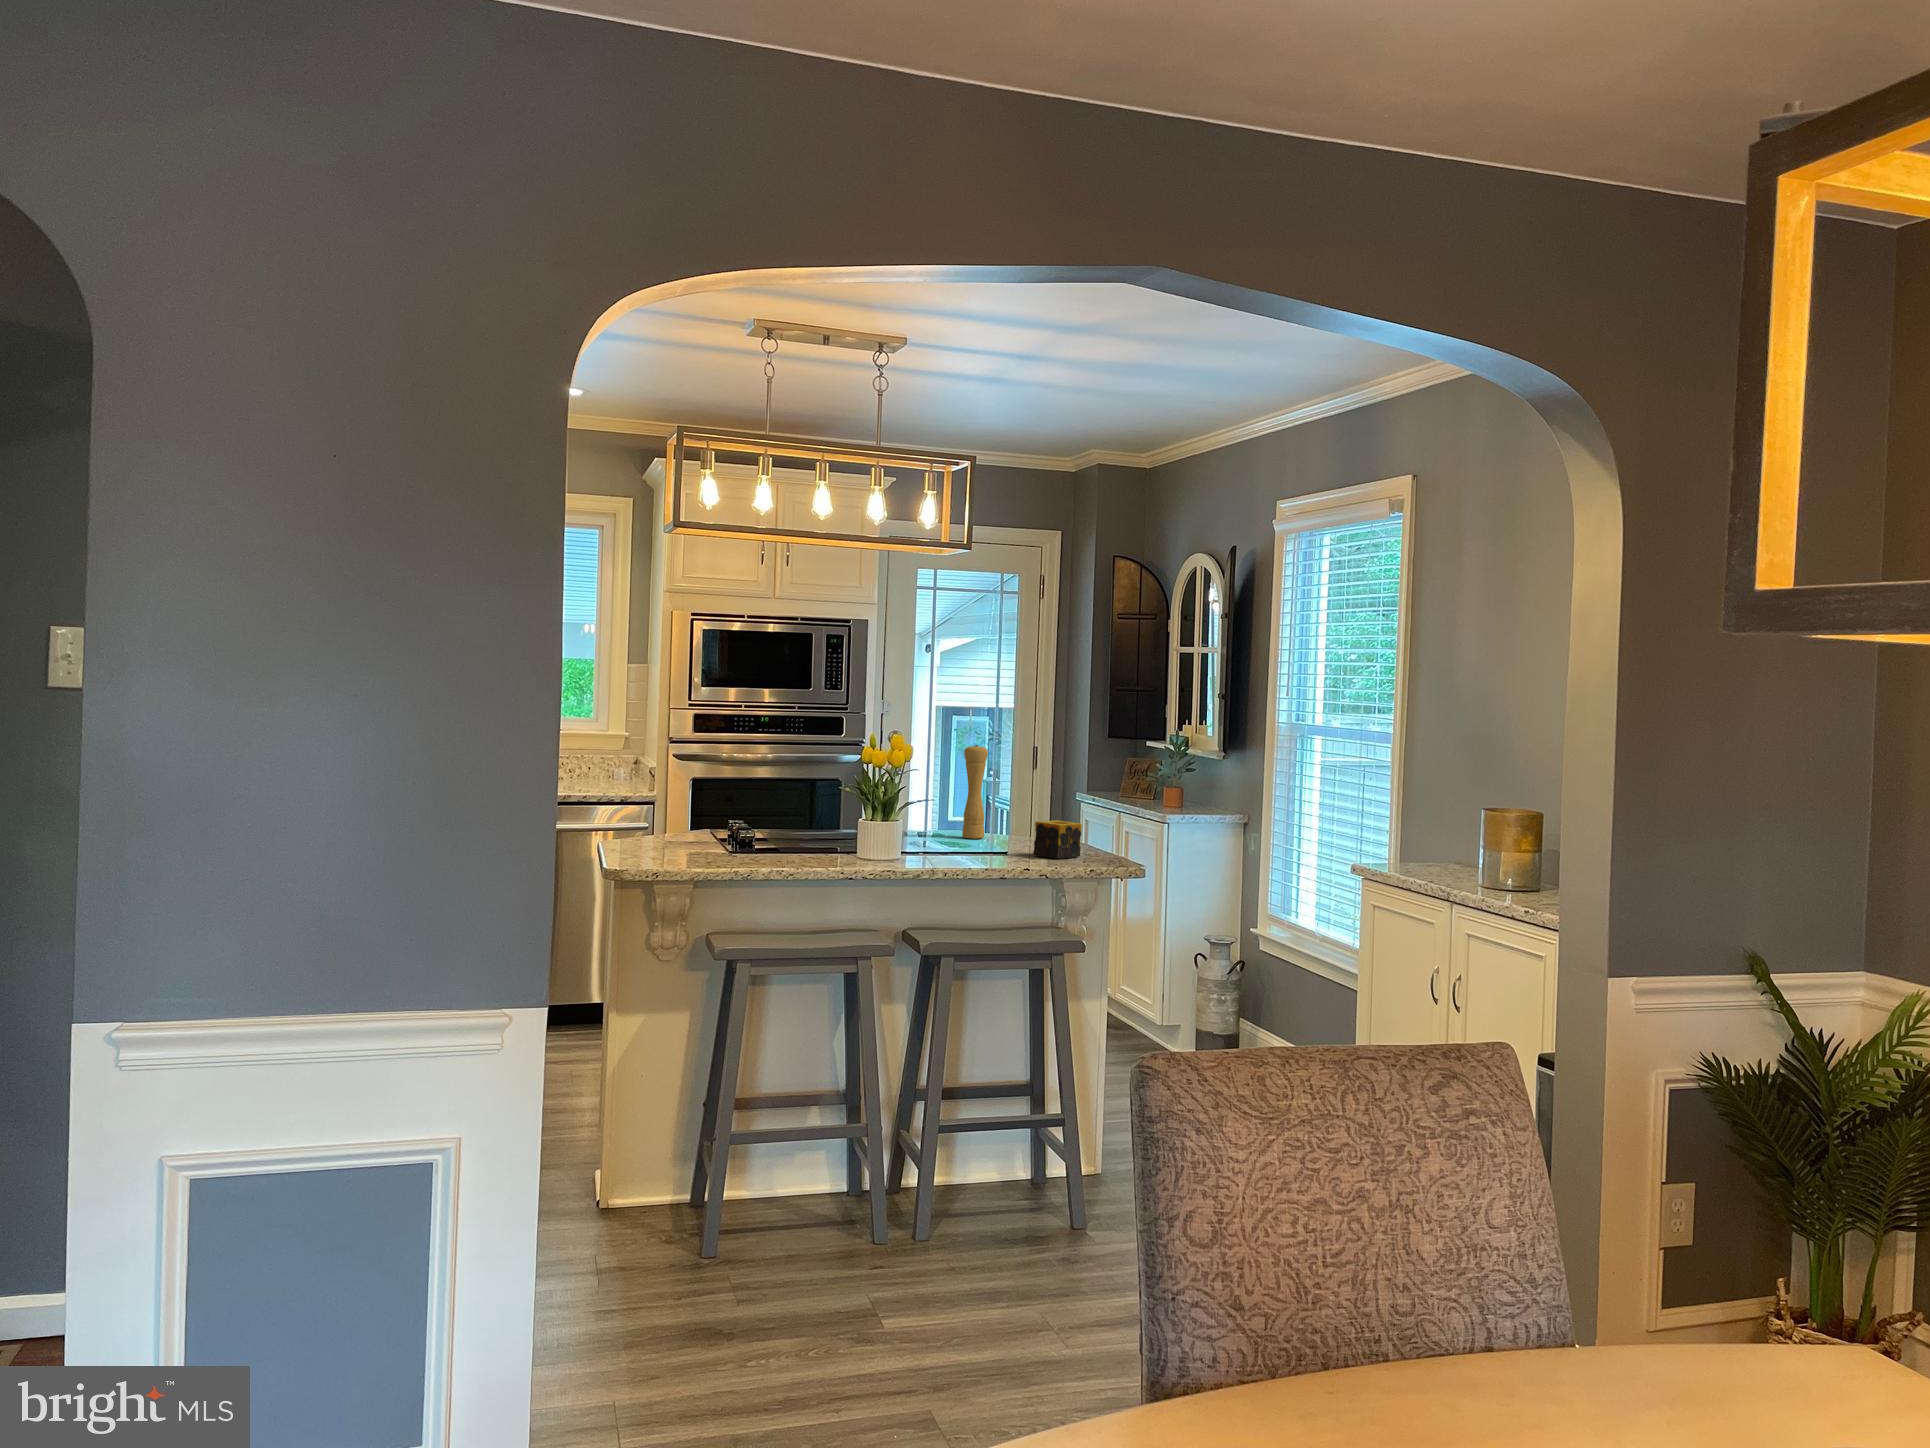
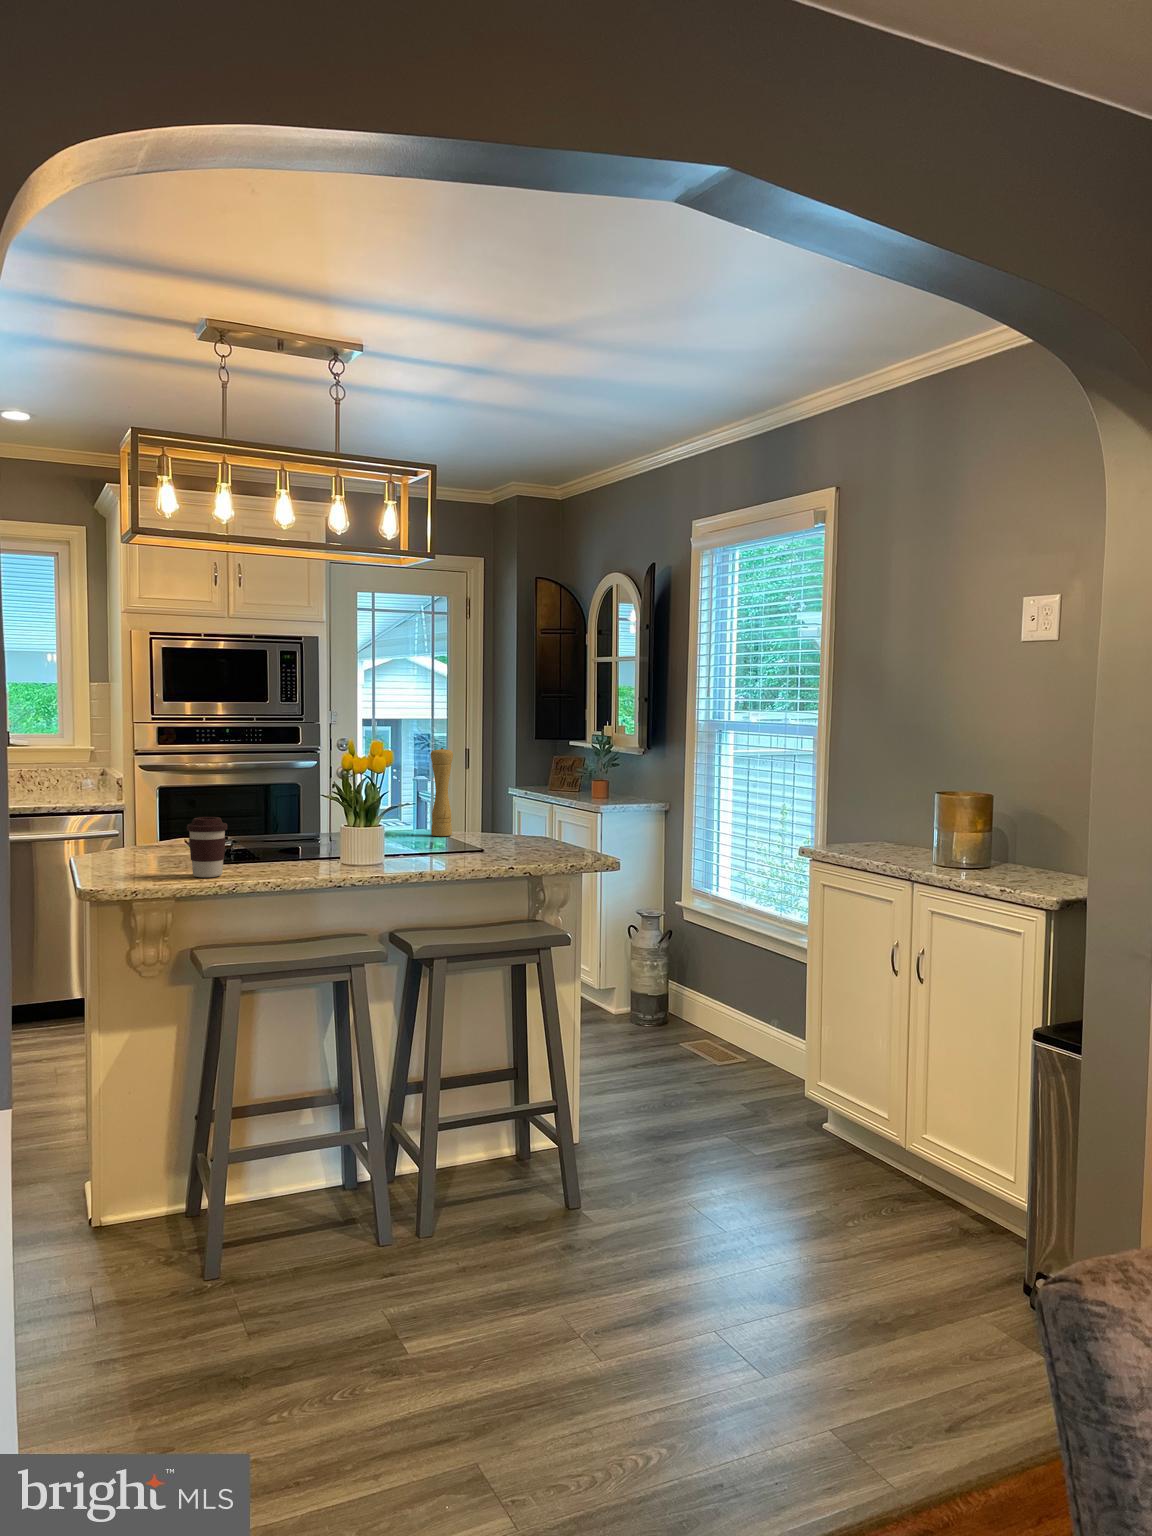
coffee cup: none [709,805,747,863] -> present [187,817,227,877]
candle: present [1033,820,1082,859] -> none [509,817,554,854]

